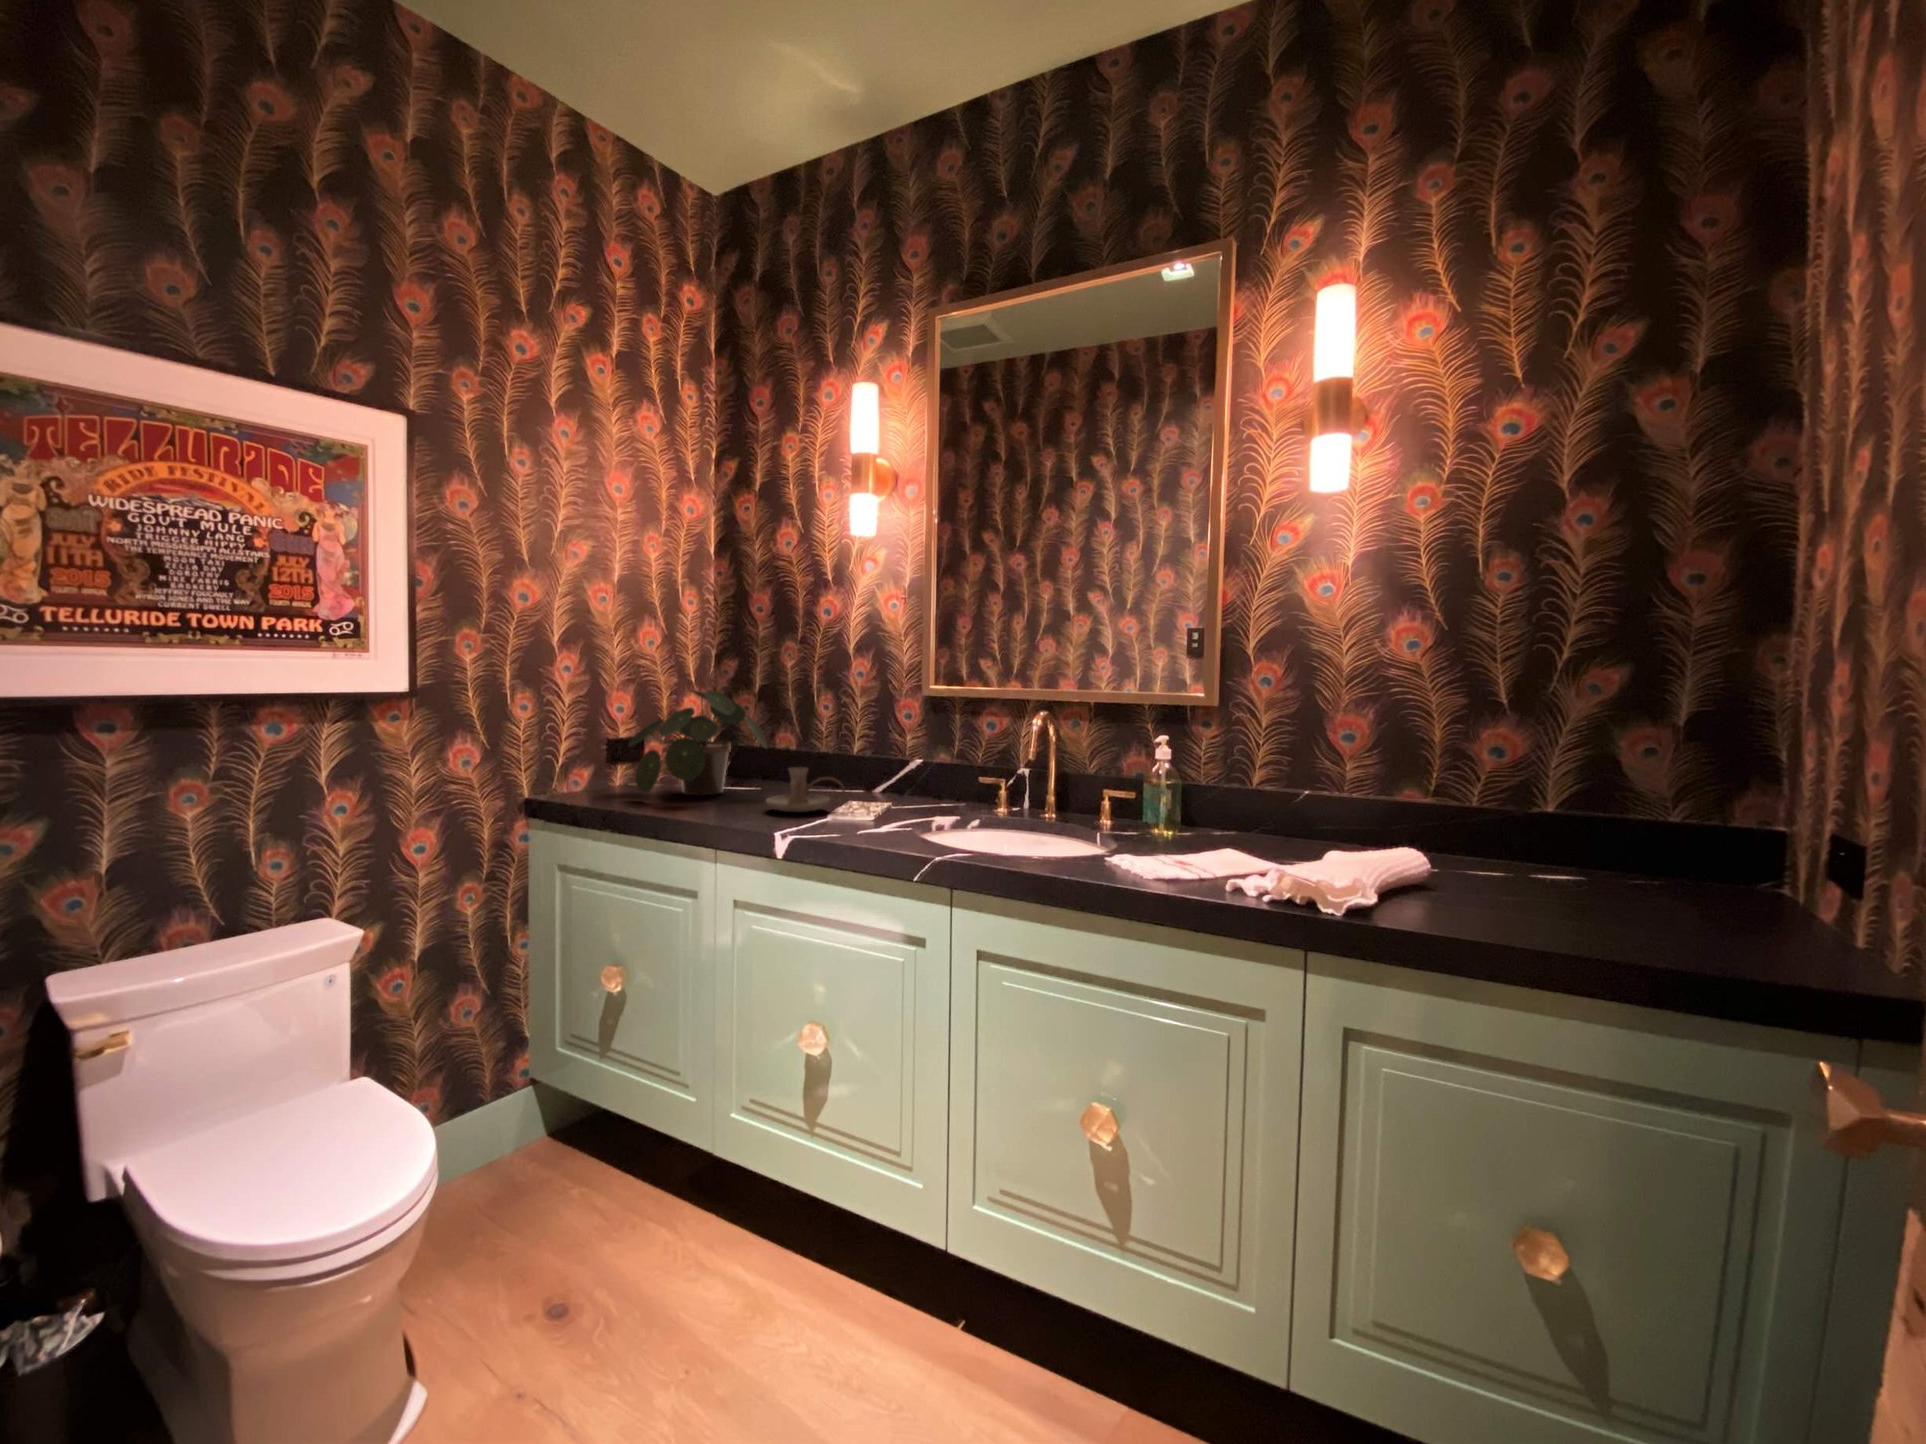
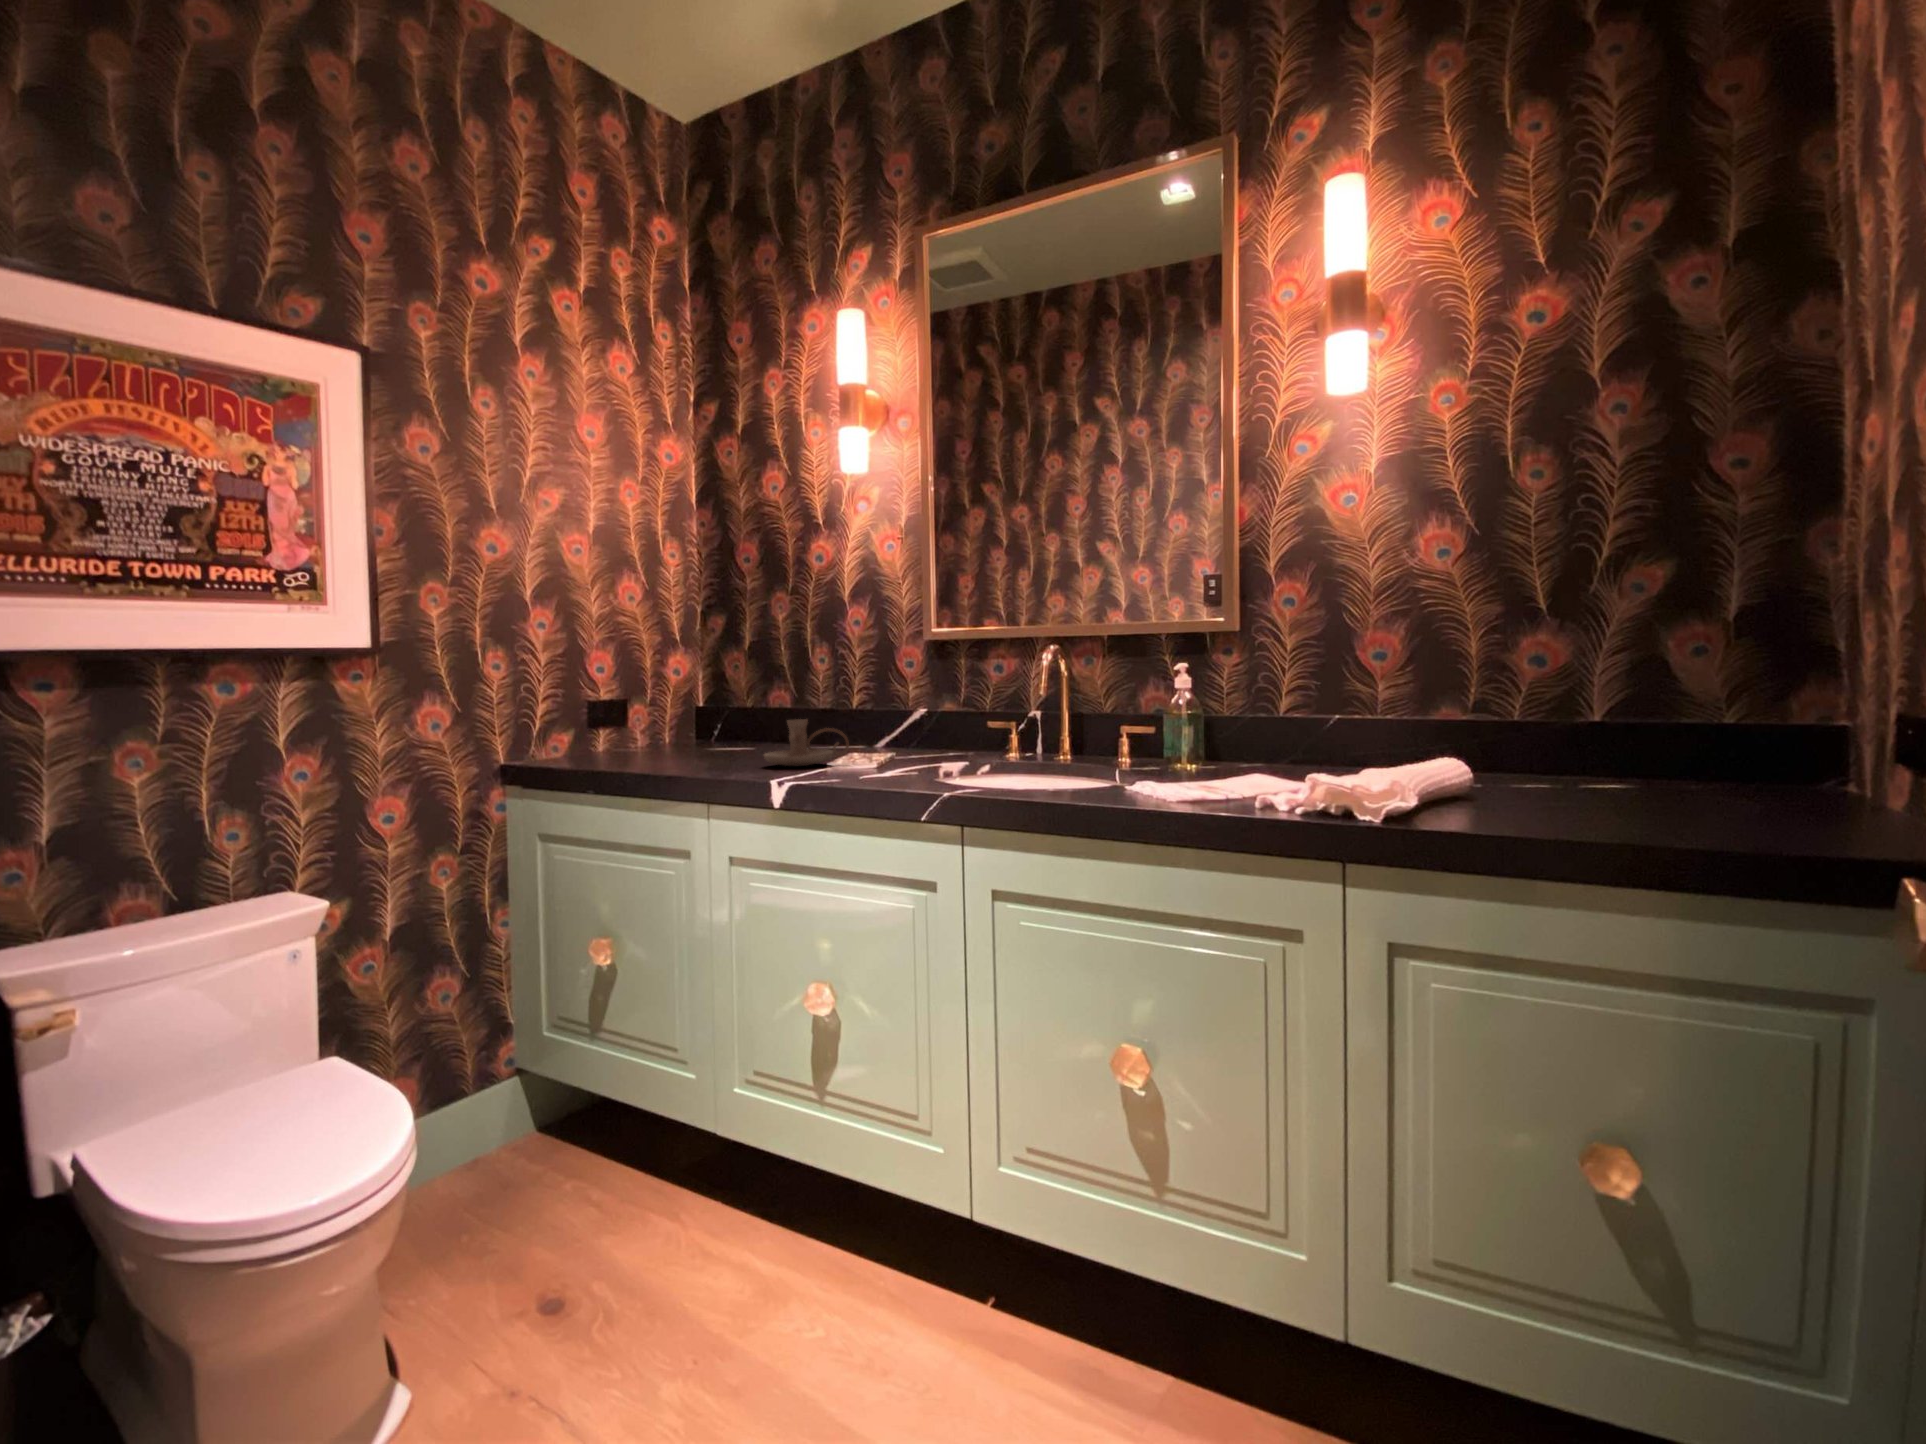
potted plant: present [628,690,767,795] -> none [615,646,767,759]

